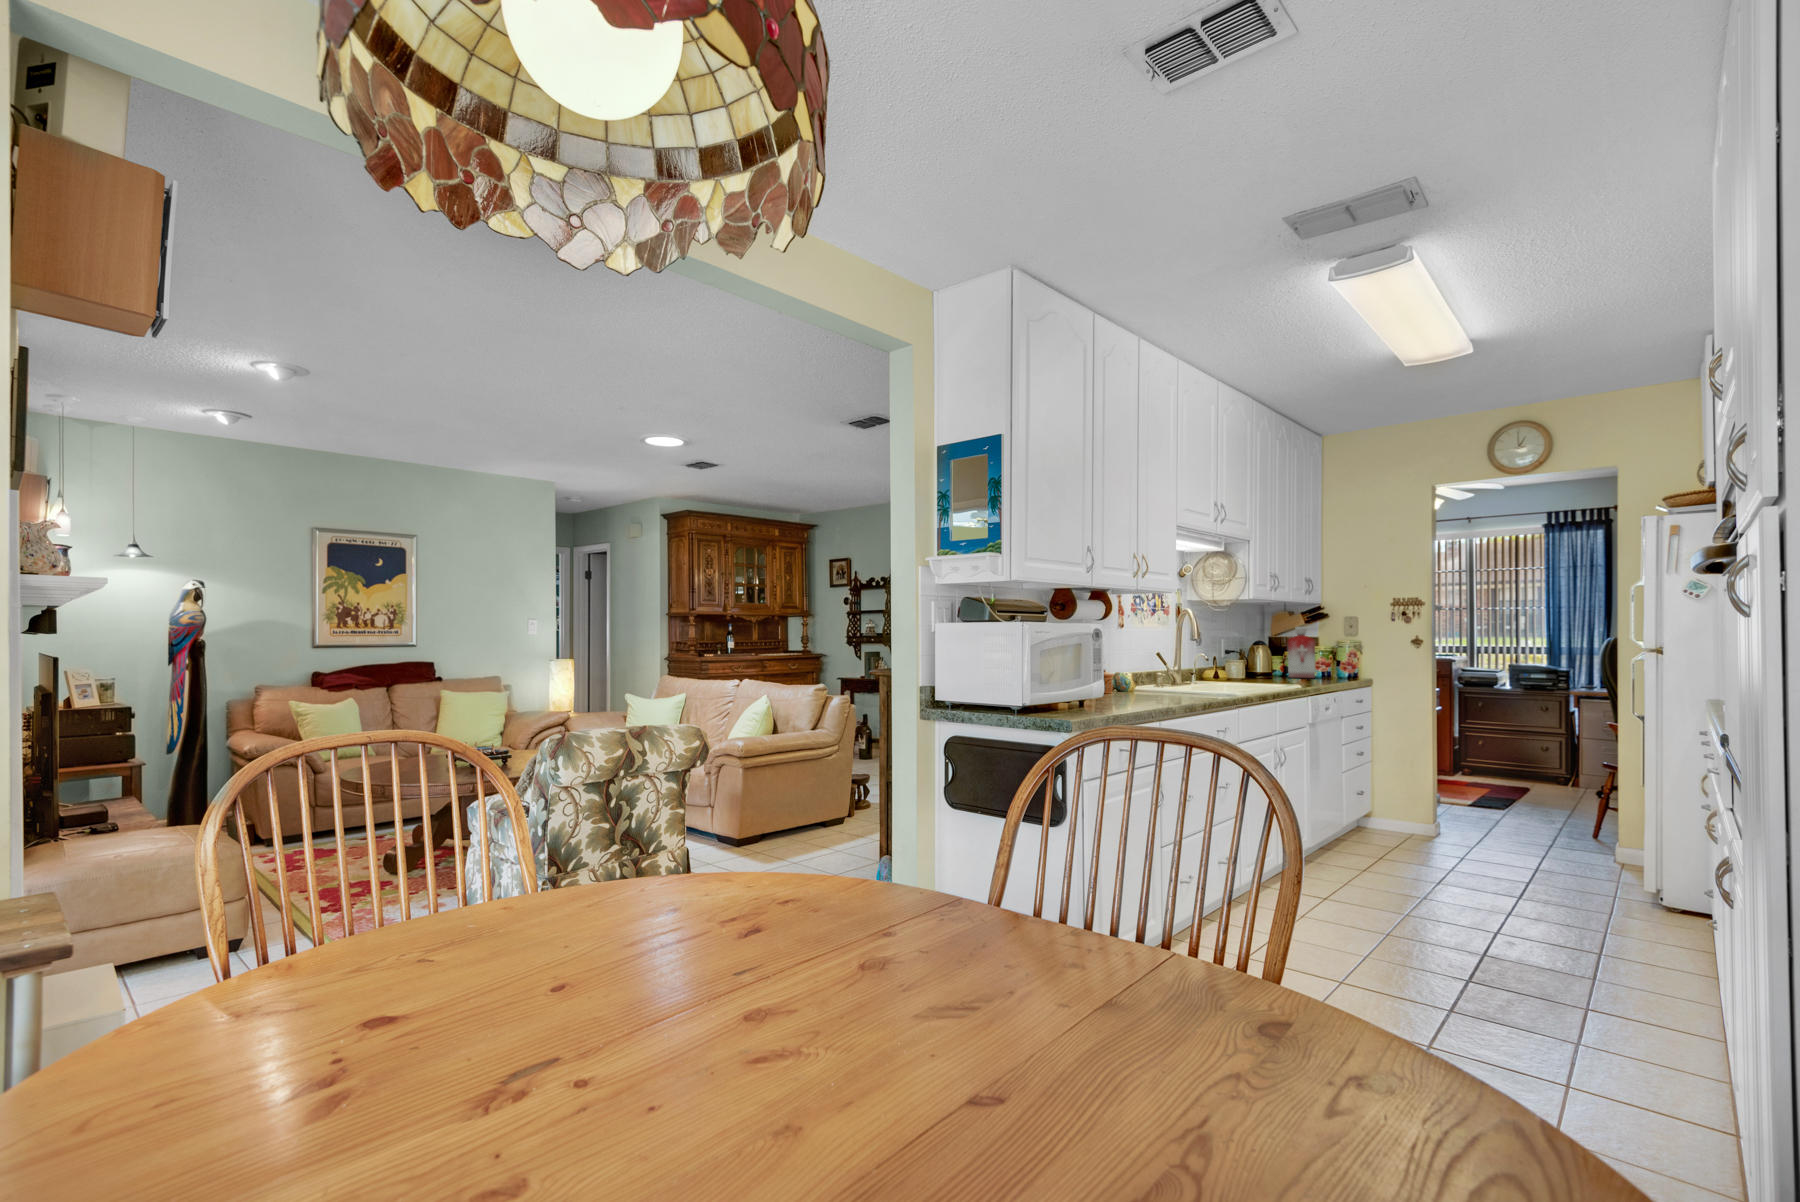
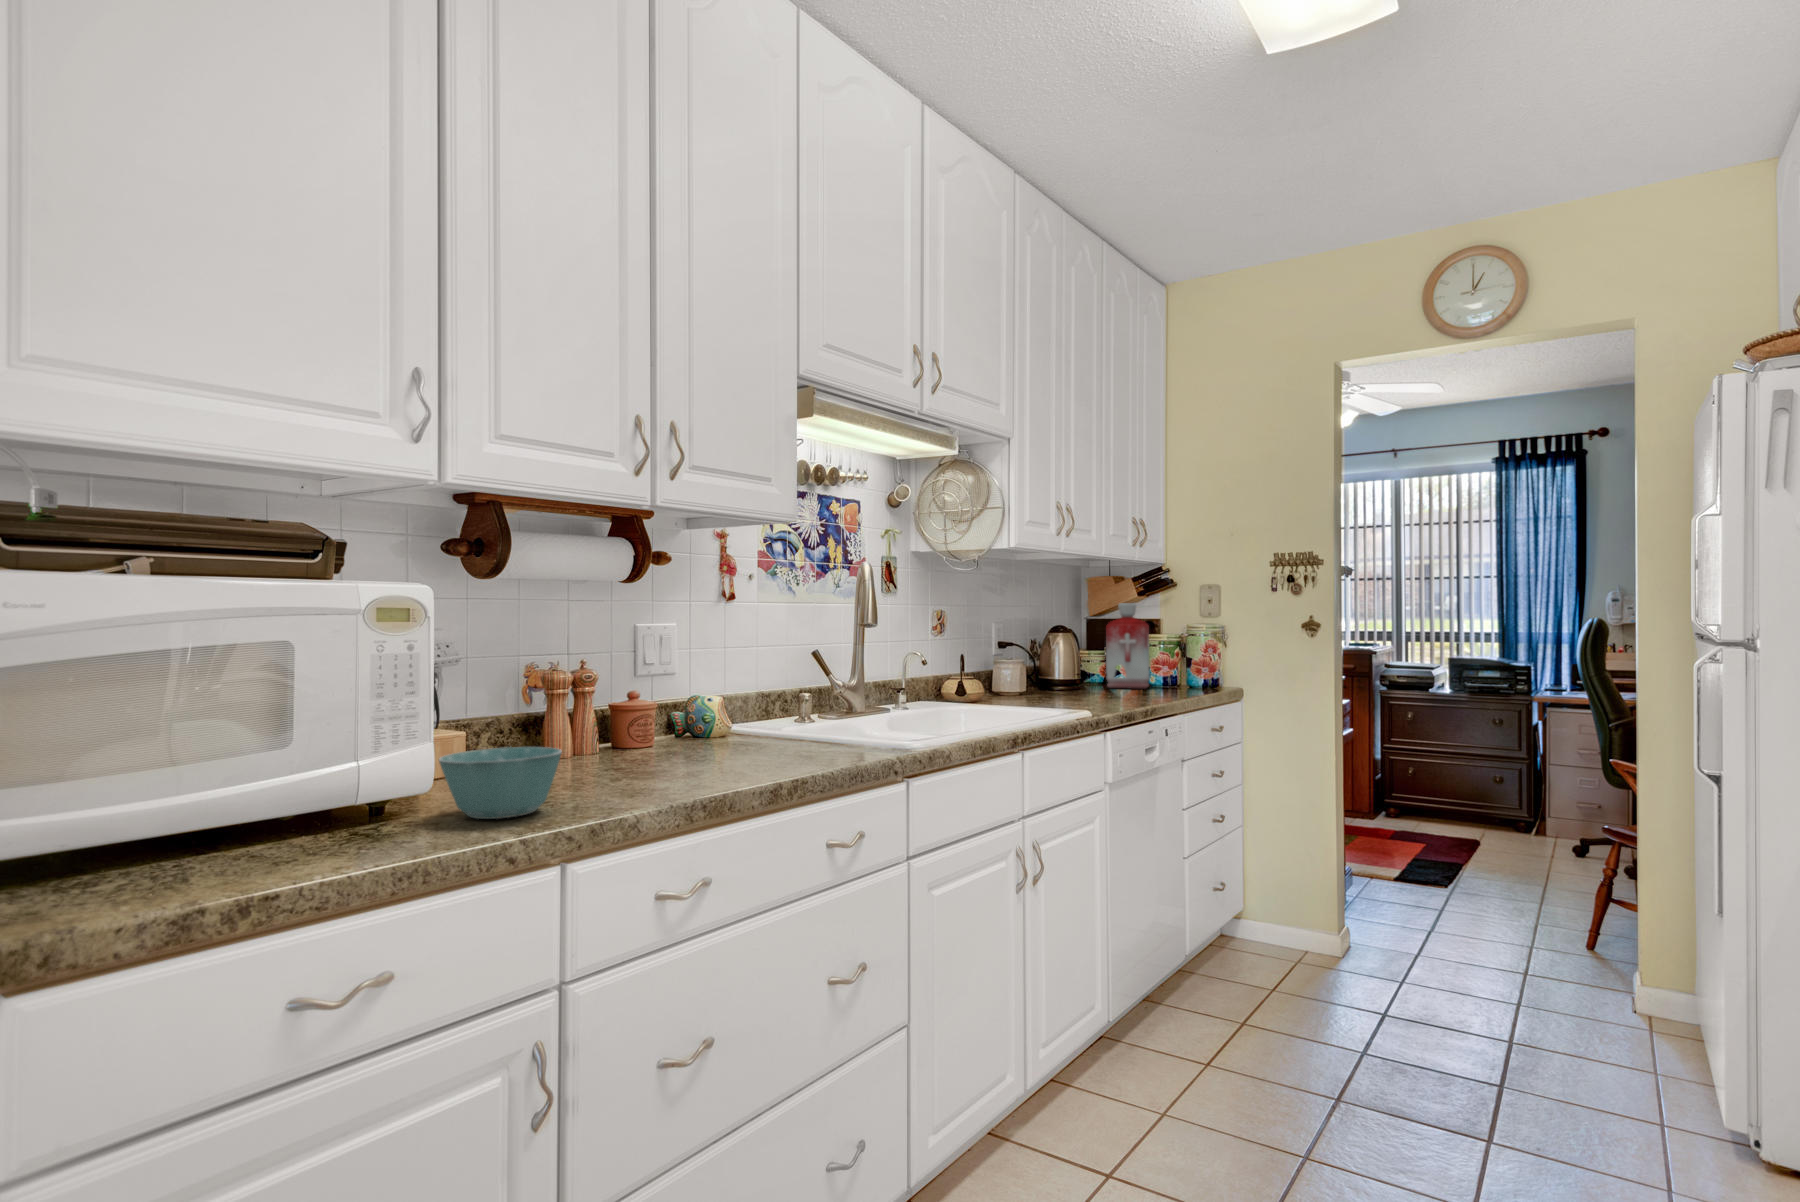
bowl: none [1098,687,1143,711] -> present [439,747,562,819]

